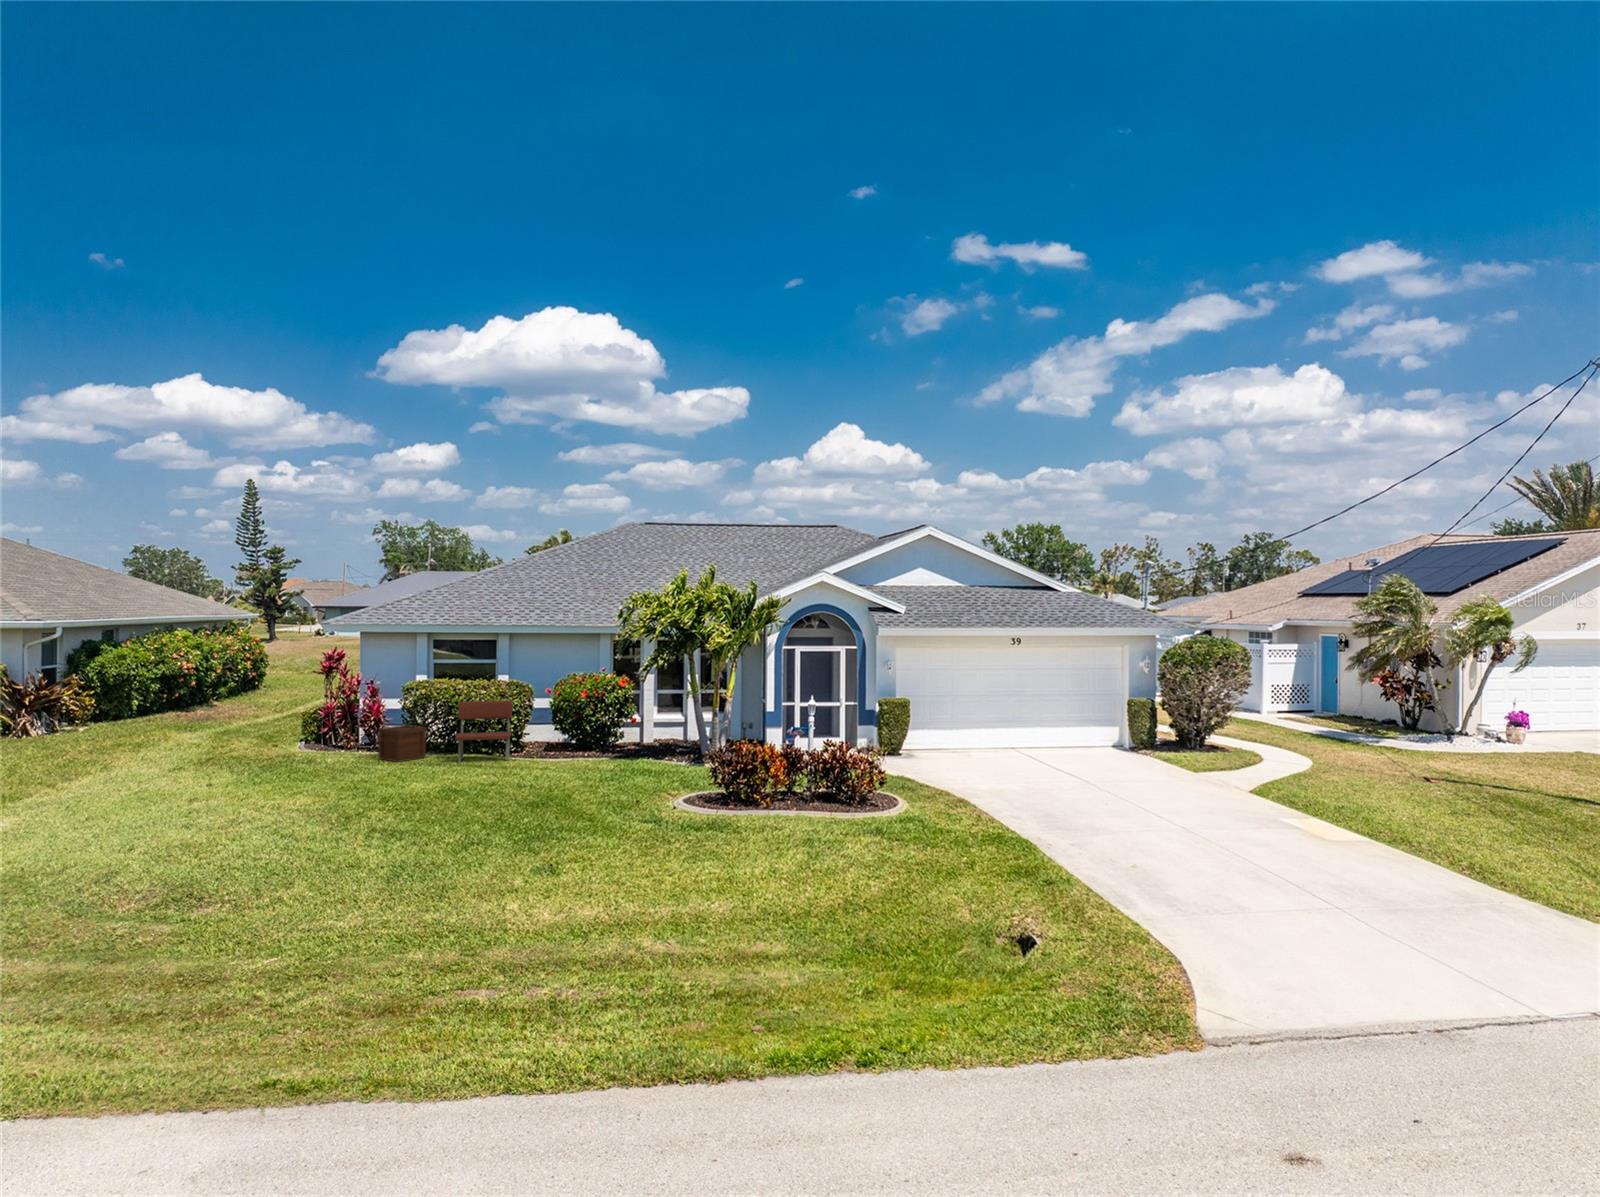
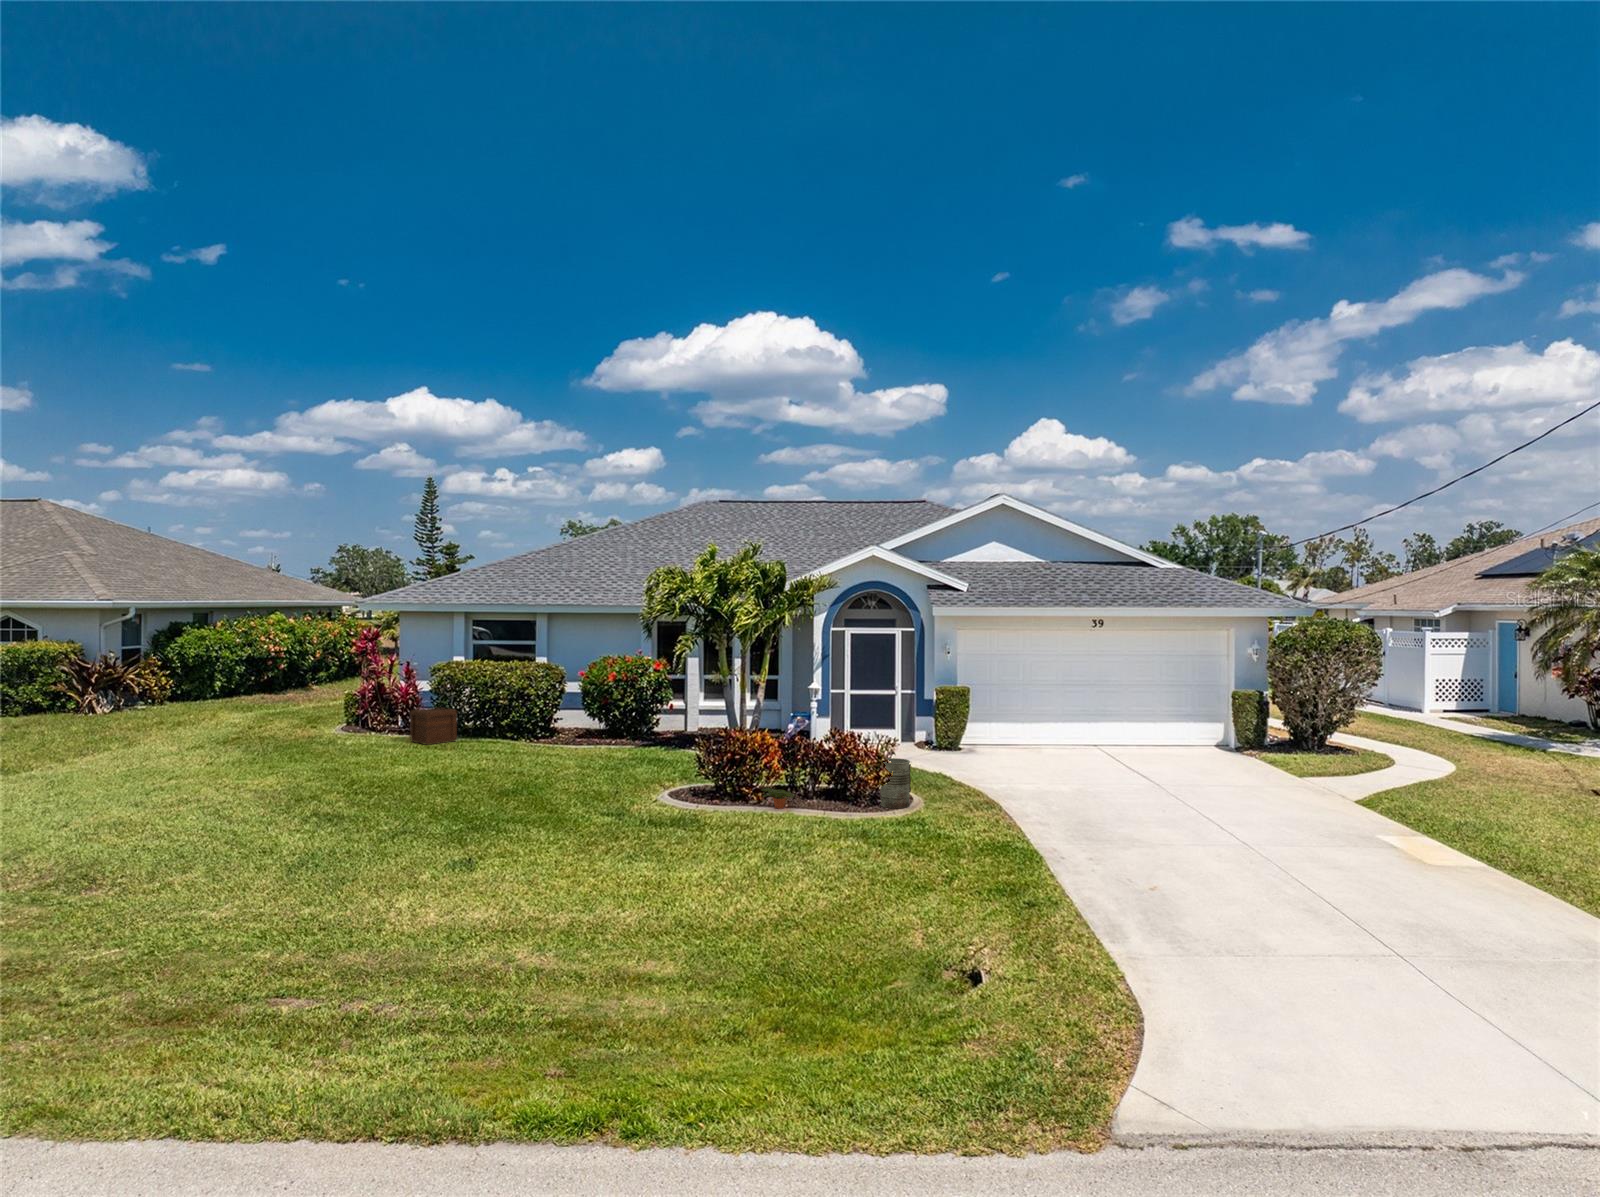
bench: present [455,701,512,762] -> none [480,684,541,746]
trash can: none [869,764,895,808] -> present [880,758,911,809]
potted plant: none [766,792,799,812] -> present [761,788,795,809]

